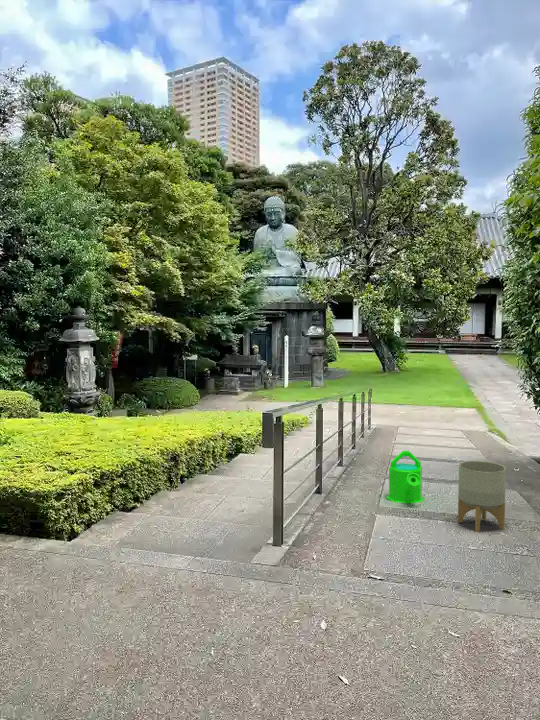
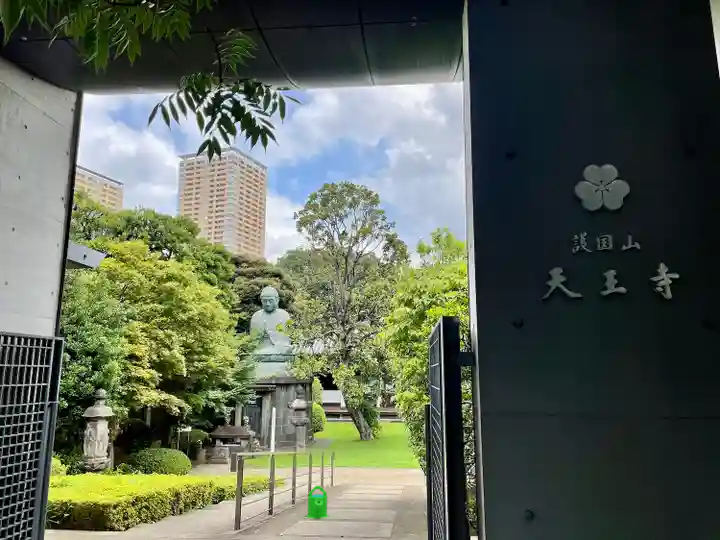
planter: present [458,461,506,532] -> none [337,487,360,526]

